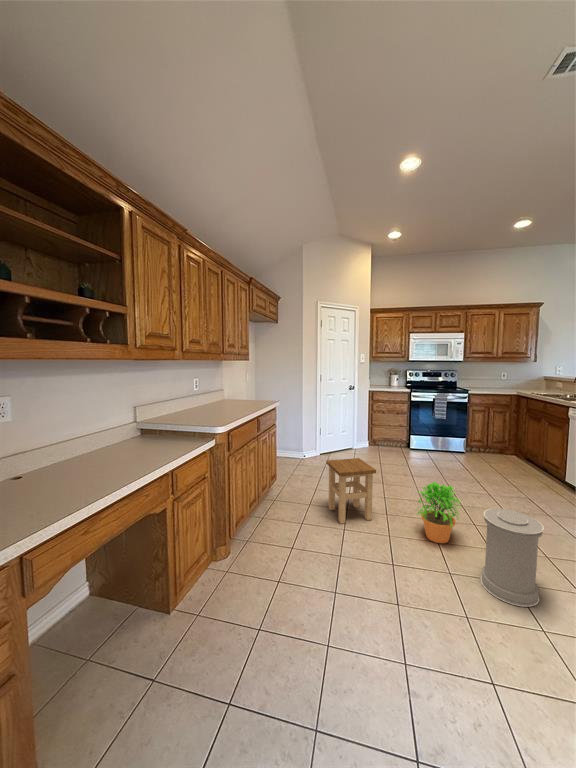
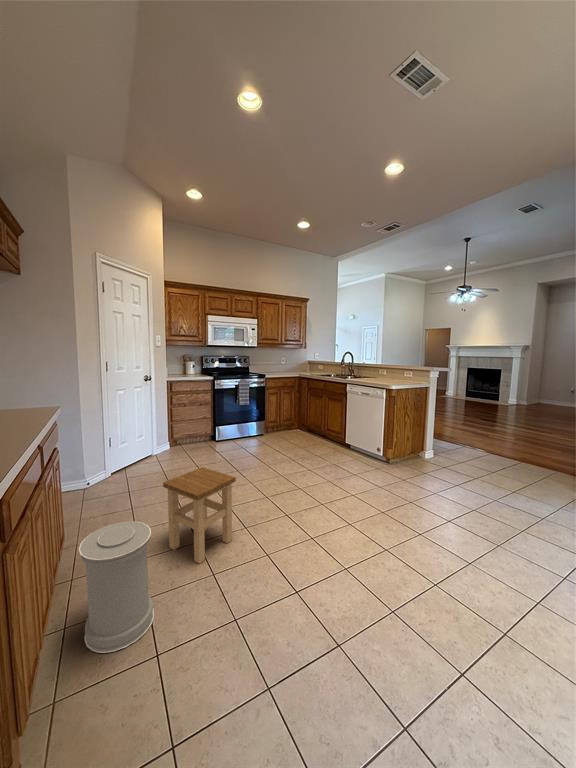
potted plant: present [418,482,460,543] -> none [278,472,331,538]
trash can: present [480,508,544,607] -> present [79,521,154,653]

